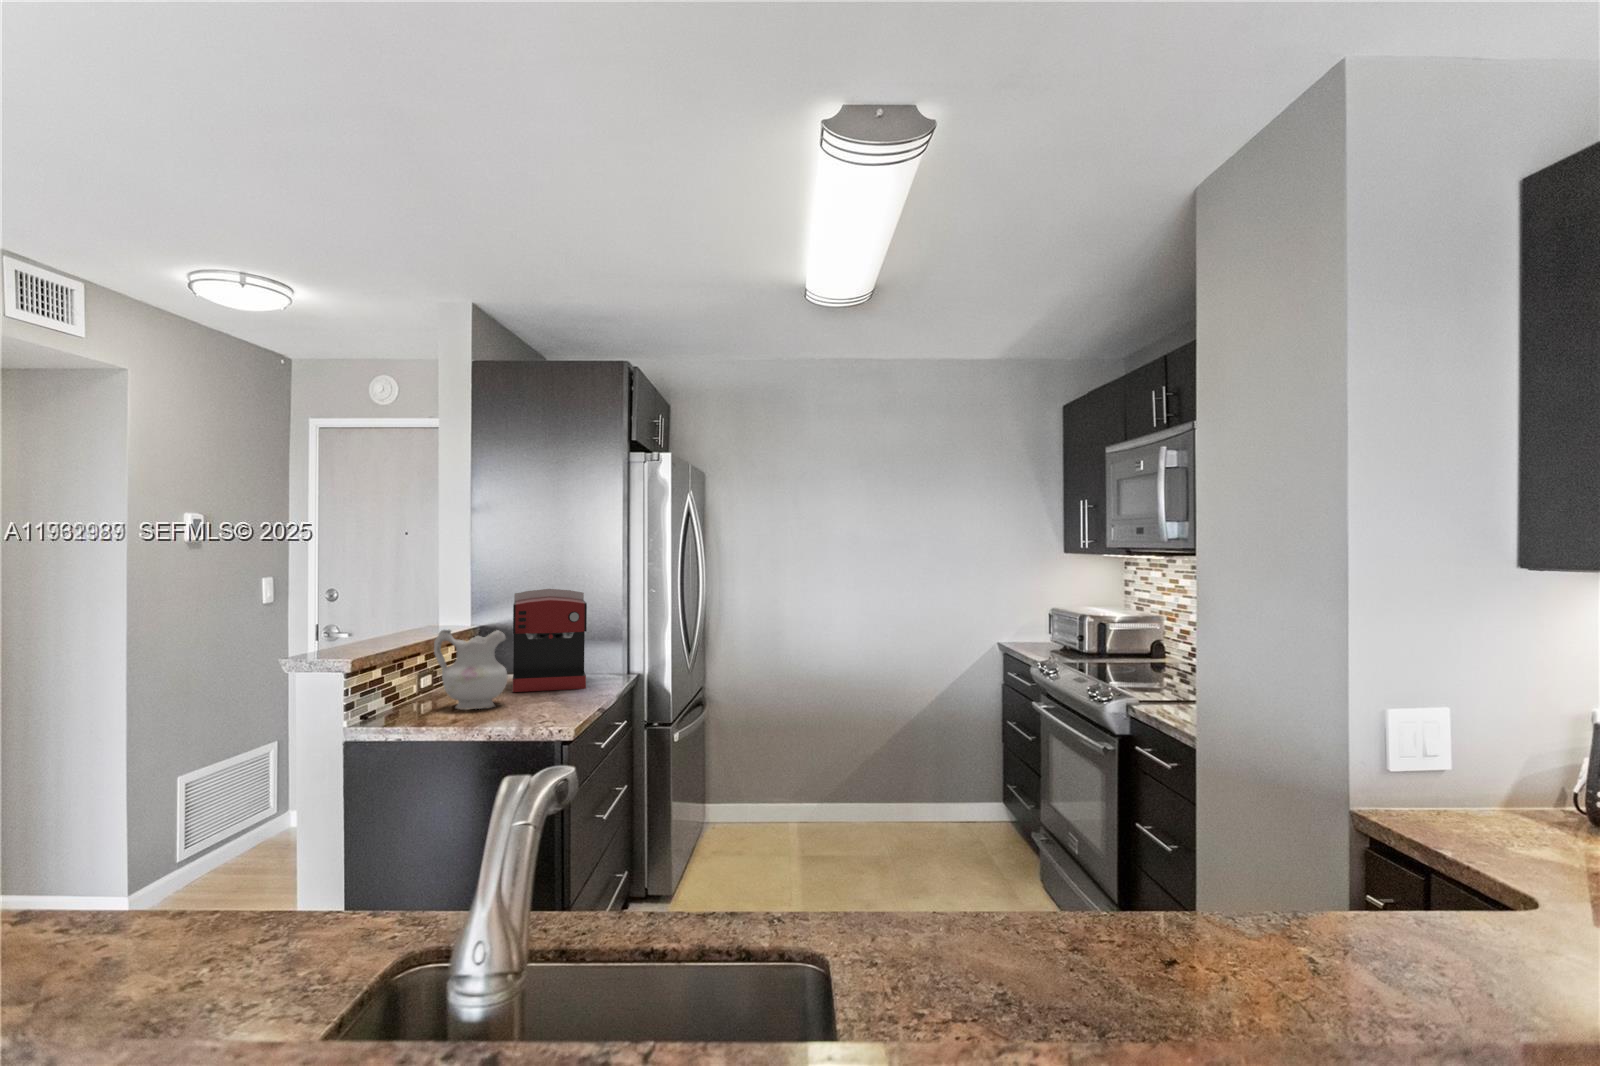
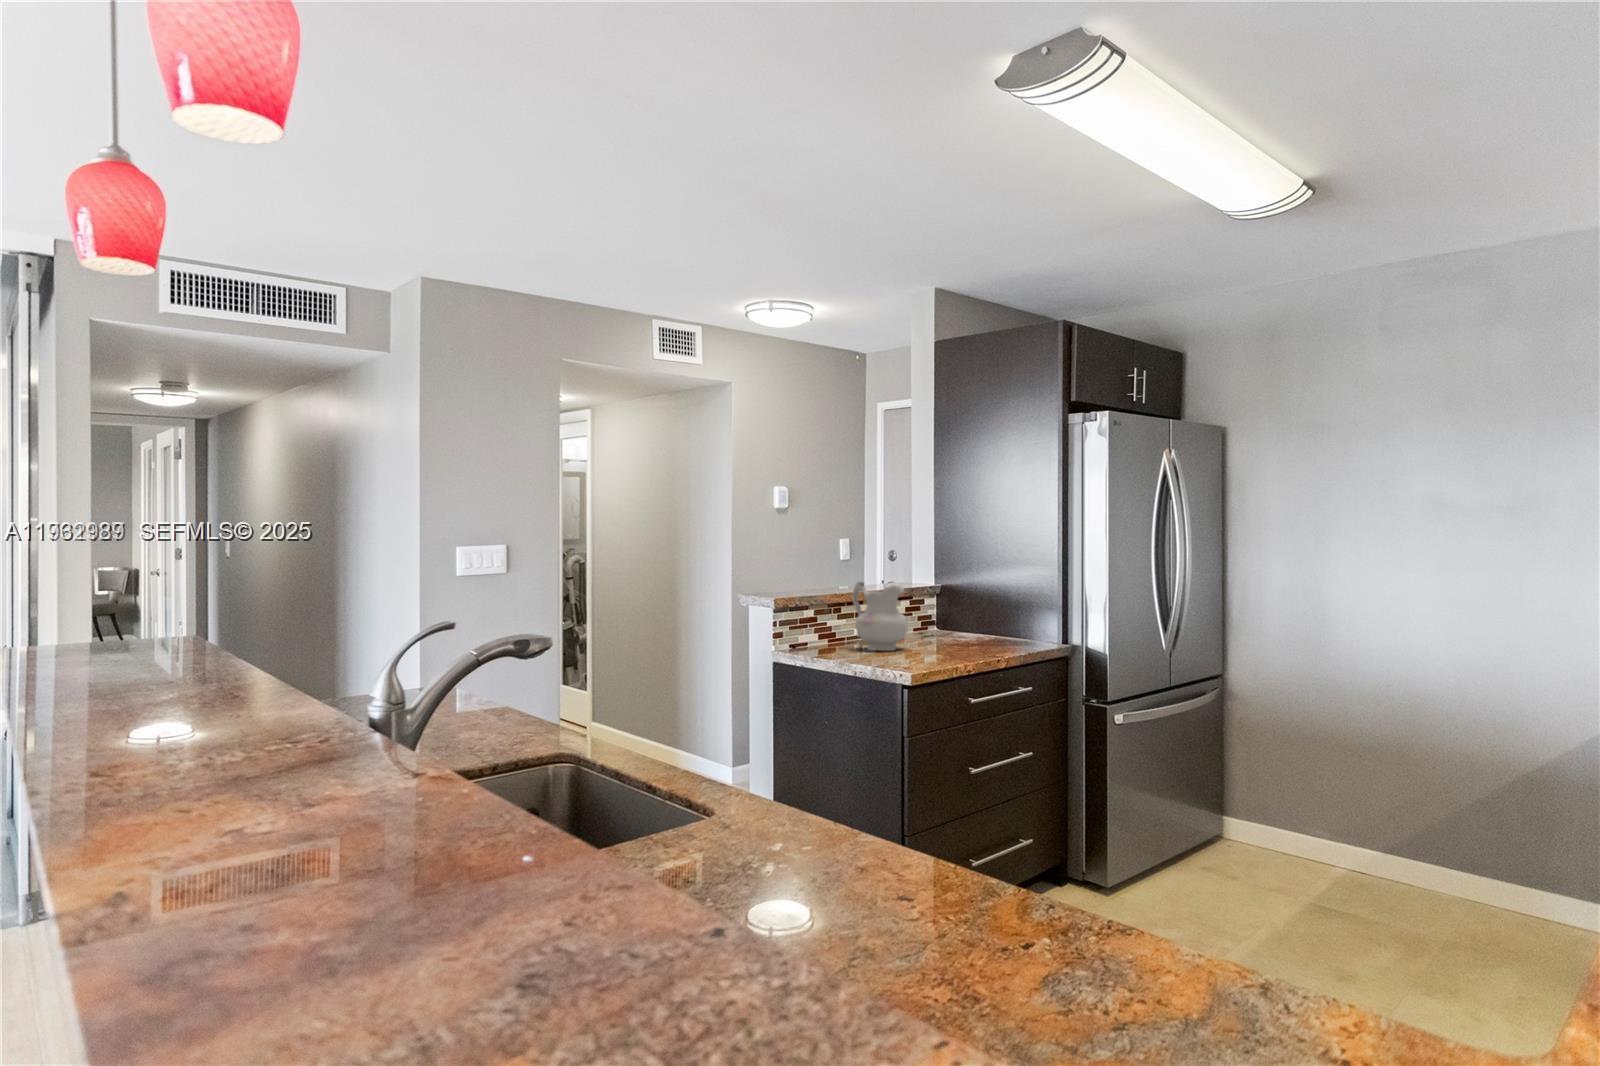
coffee maker: present [513,589,587,692] -> none [932,552,1018,647]

